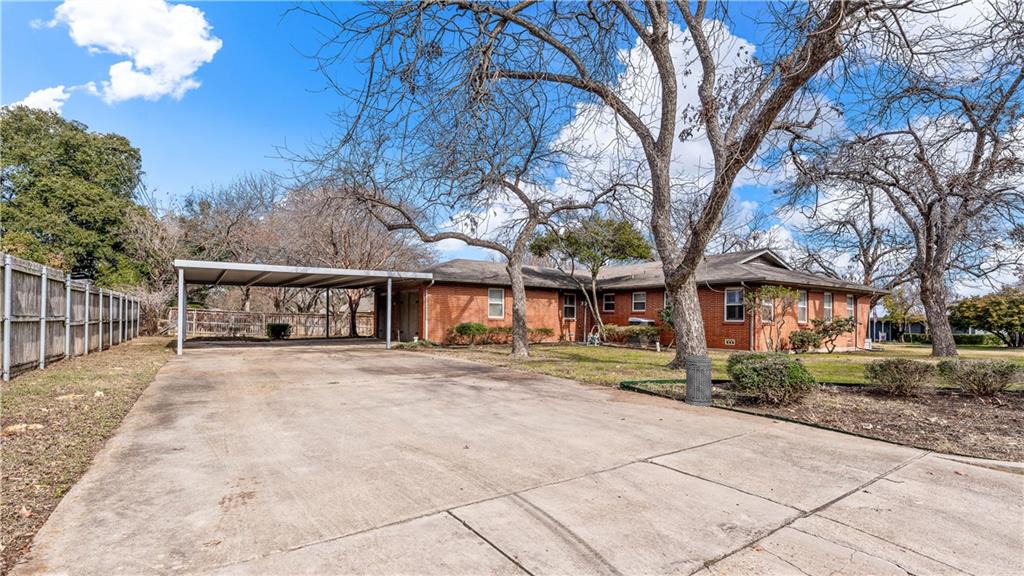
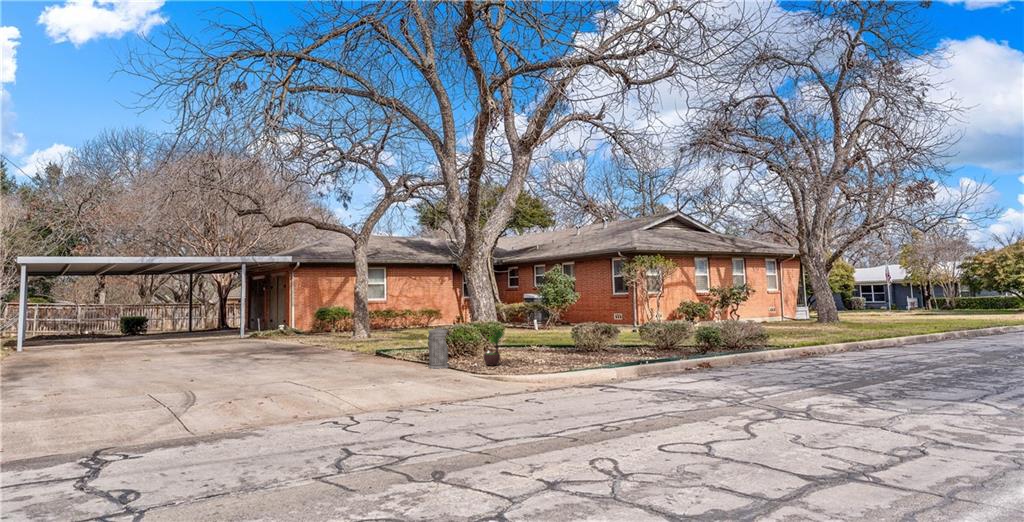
potted tree: none [749,355,782,404] -> present [483,330,503,366]

